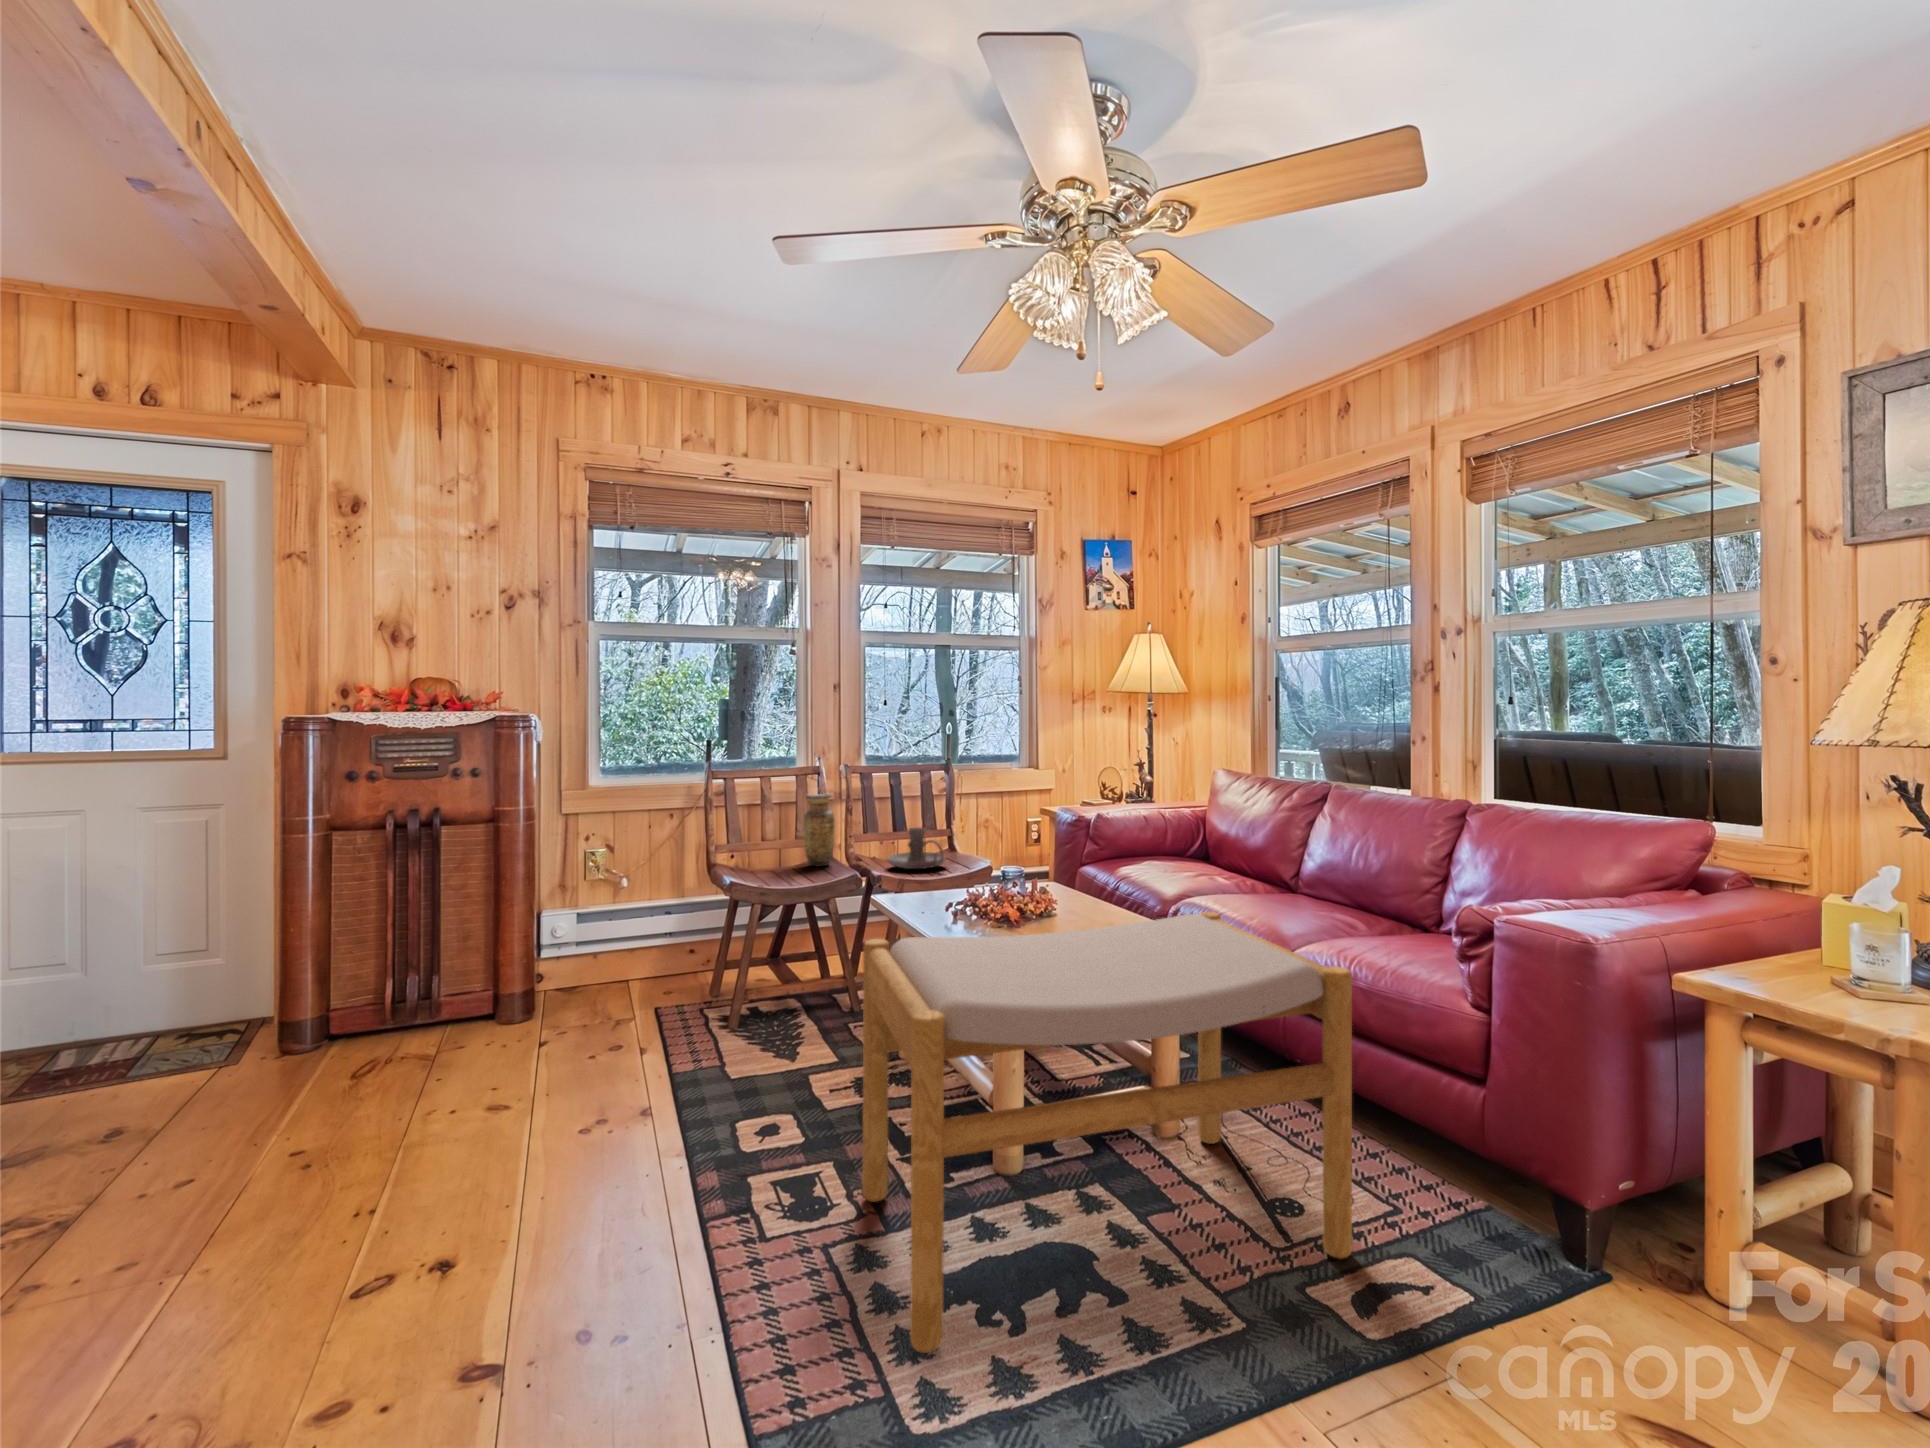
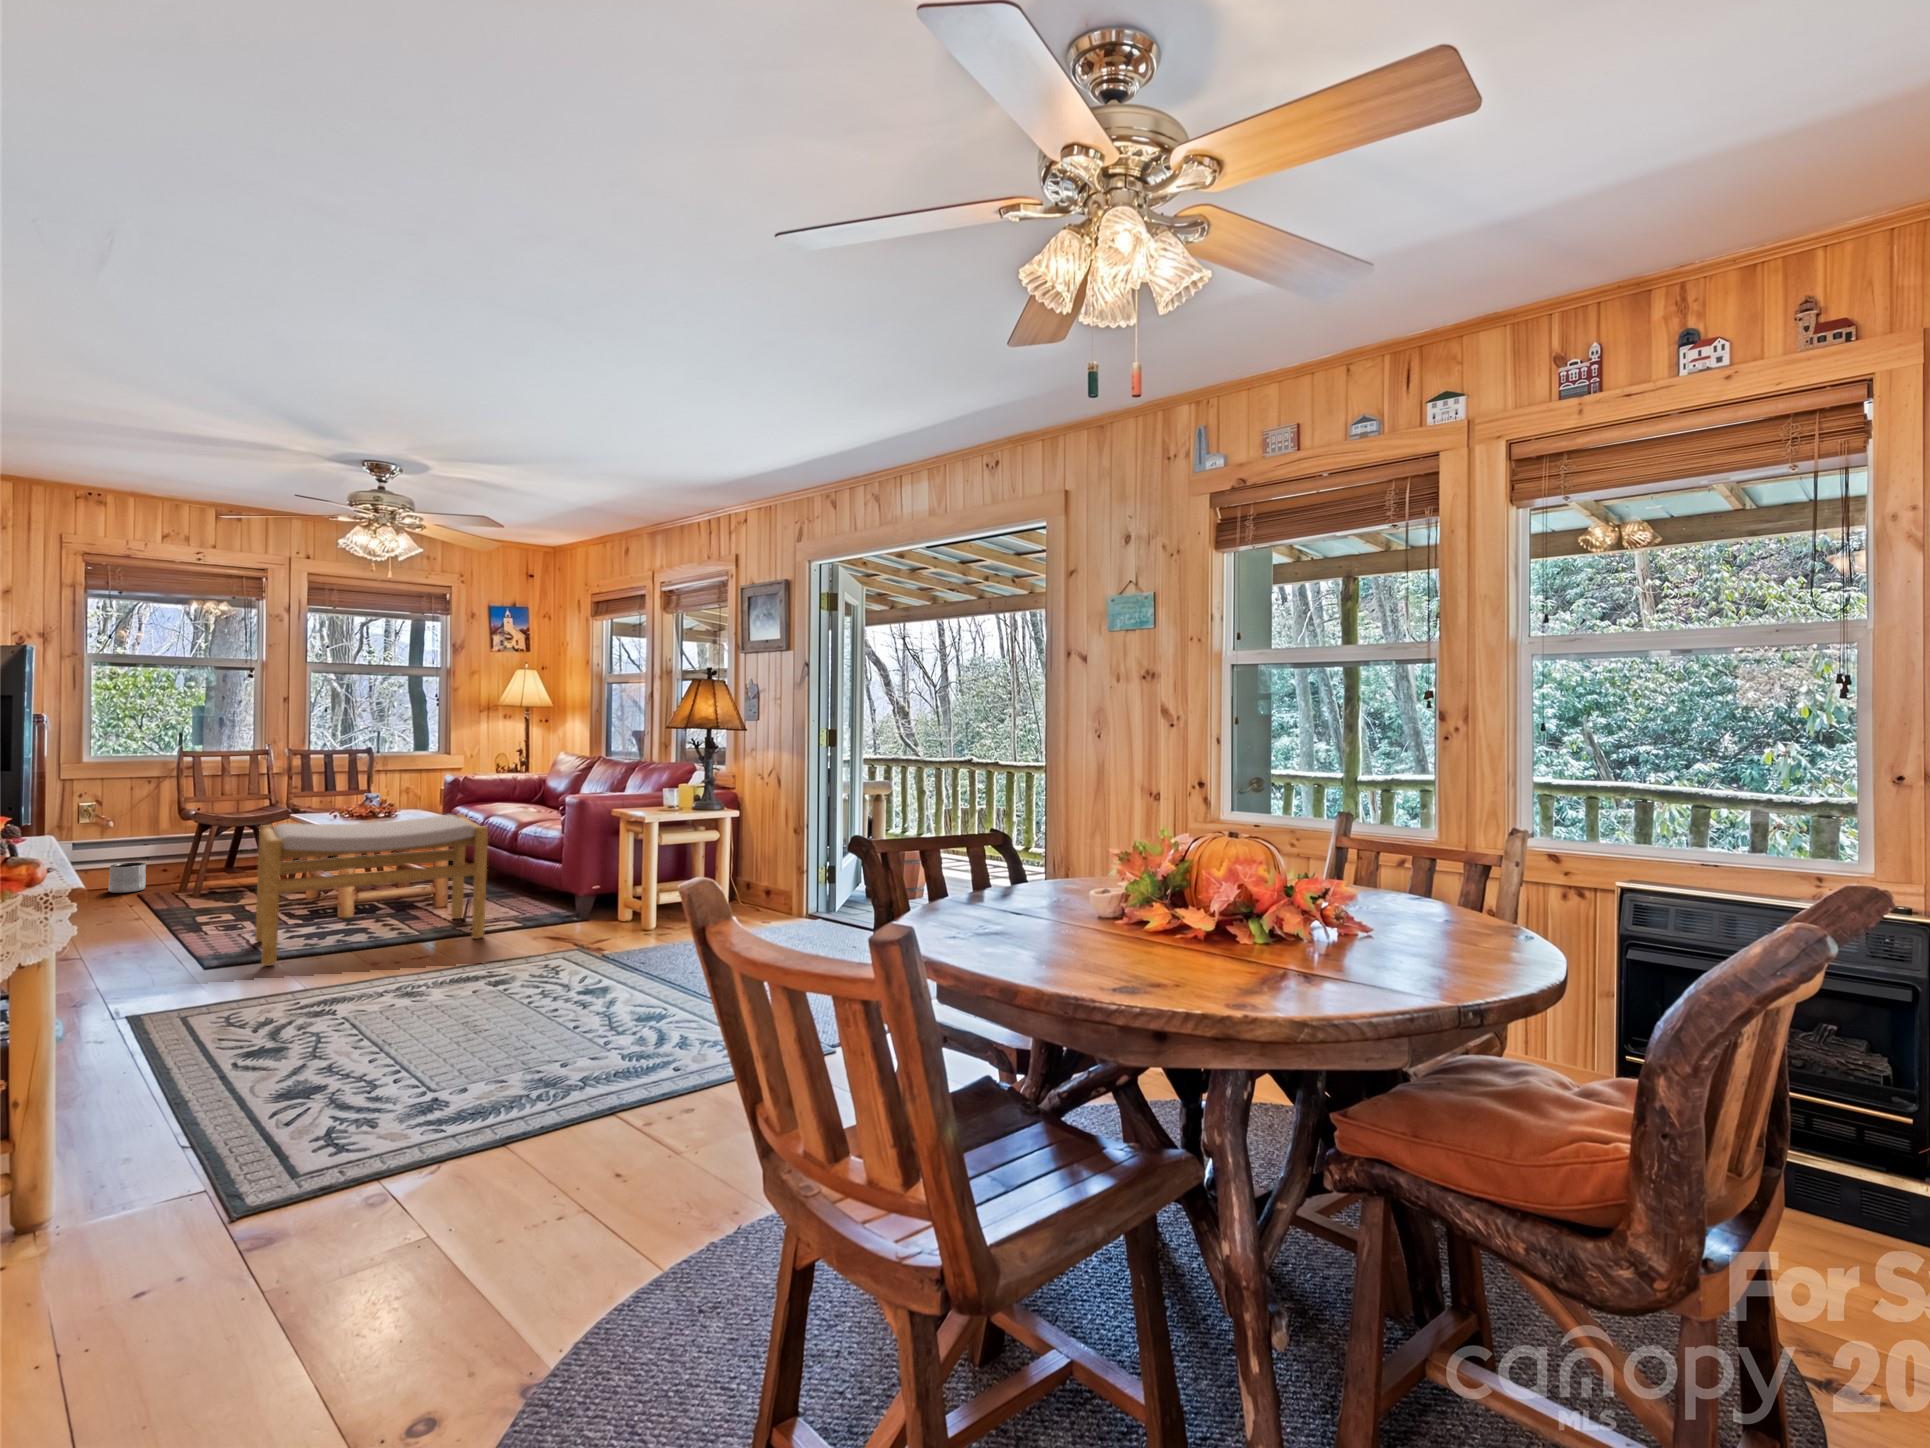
vase: present [803,794,835,866] -> none [253,767,278,812]
candle holder: present [888,827,946,869] -> none [314,787,358,812]
planter: none [626,942,671,994] -> present [109,862,146,893]

